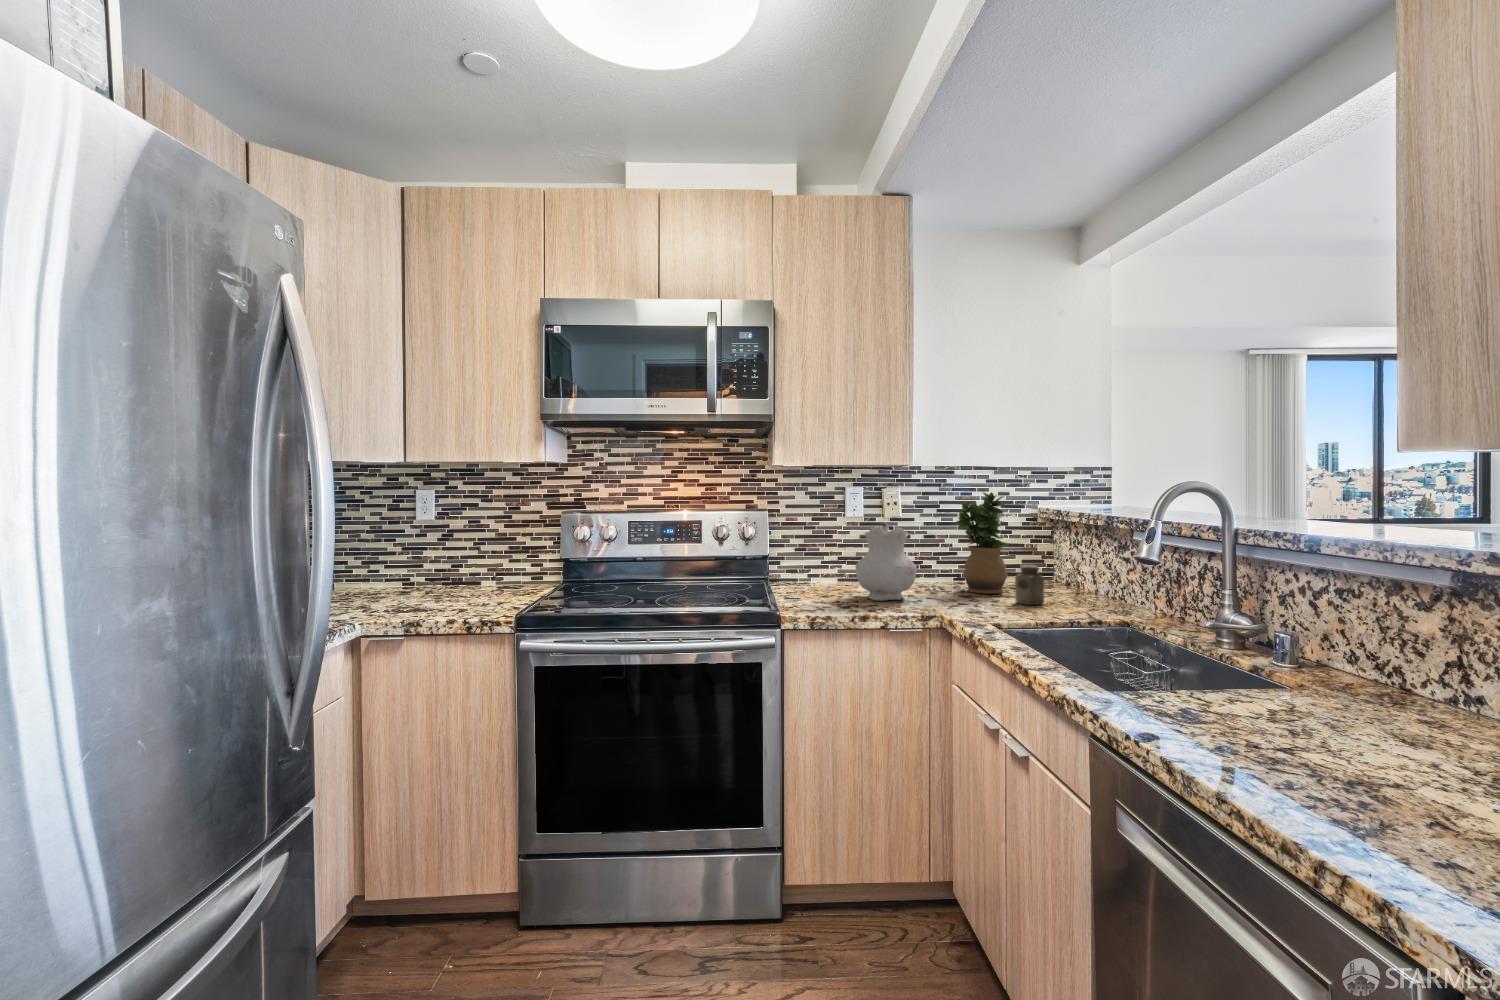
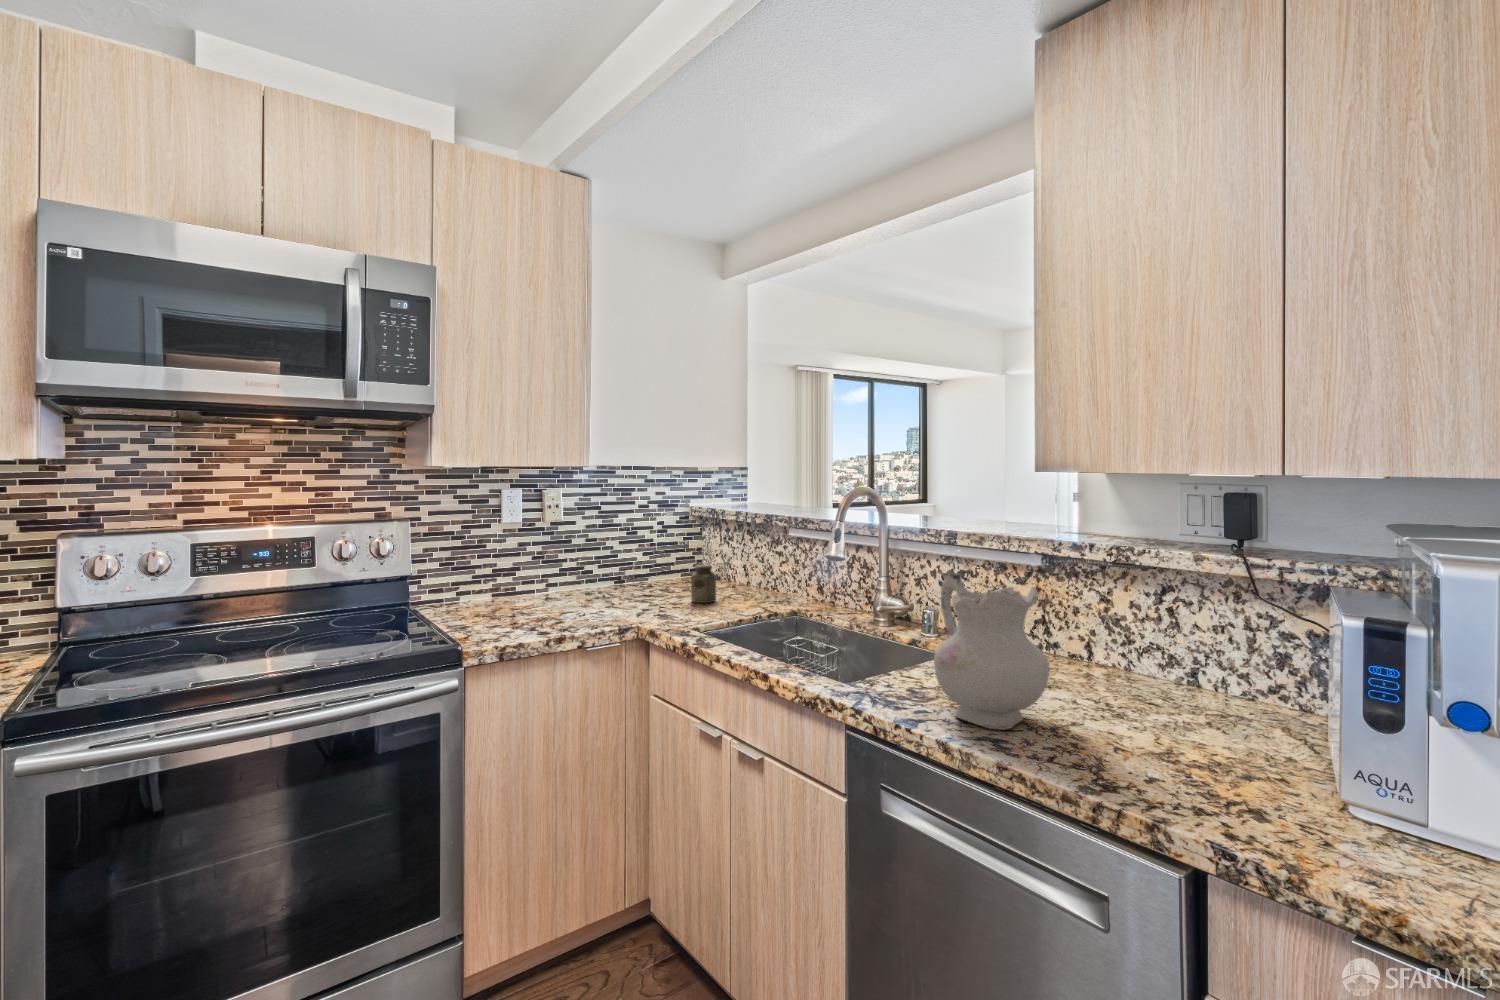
potted plant: present [953,492,1008,593] -> none [622,493,676,595]
ceramic pitcher: present [856,522,916,601] -> present [934,572,1049,730]

